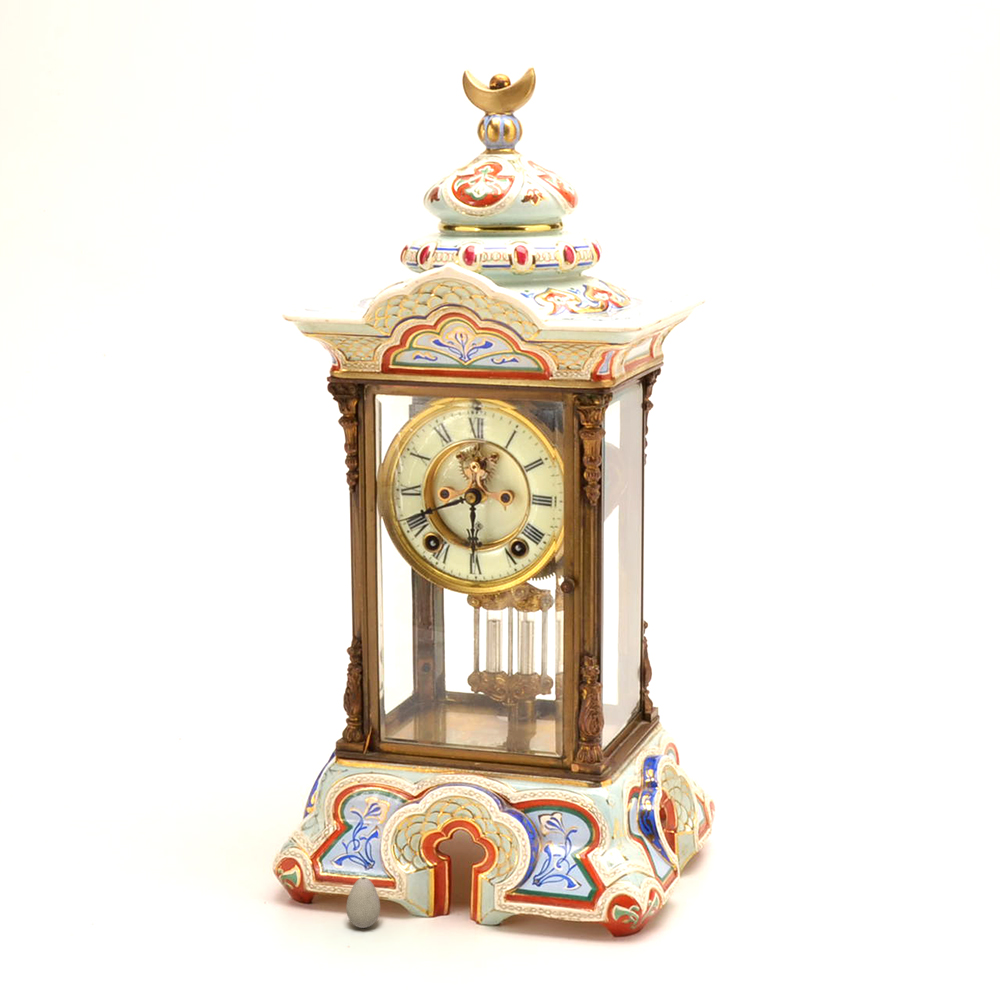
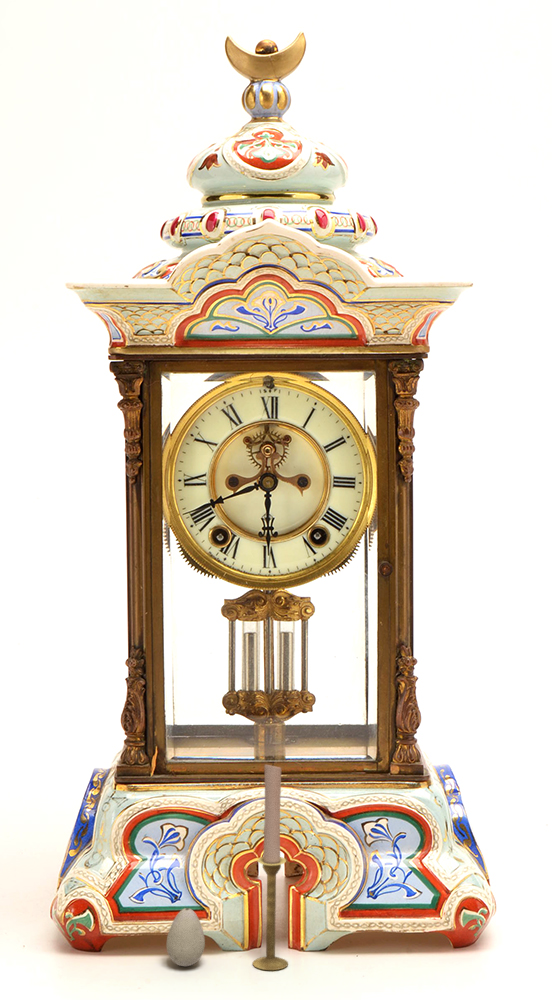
candlestick: none [422,757,453,940] -> present [253,765,288,970]

